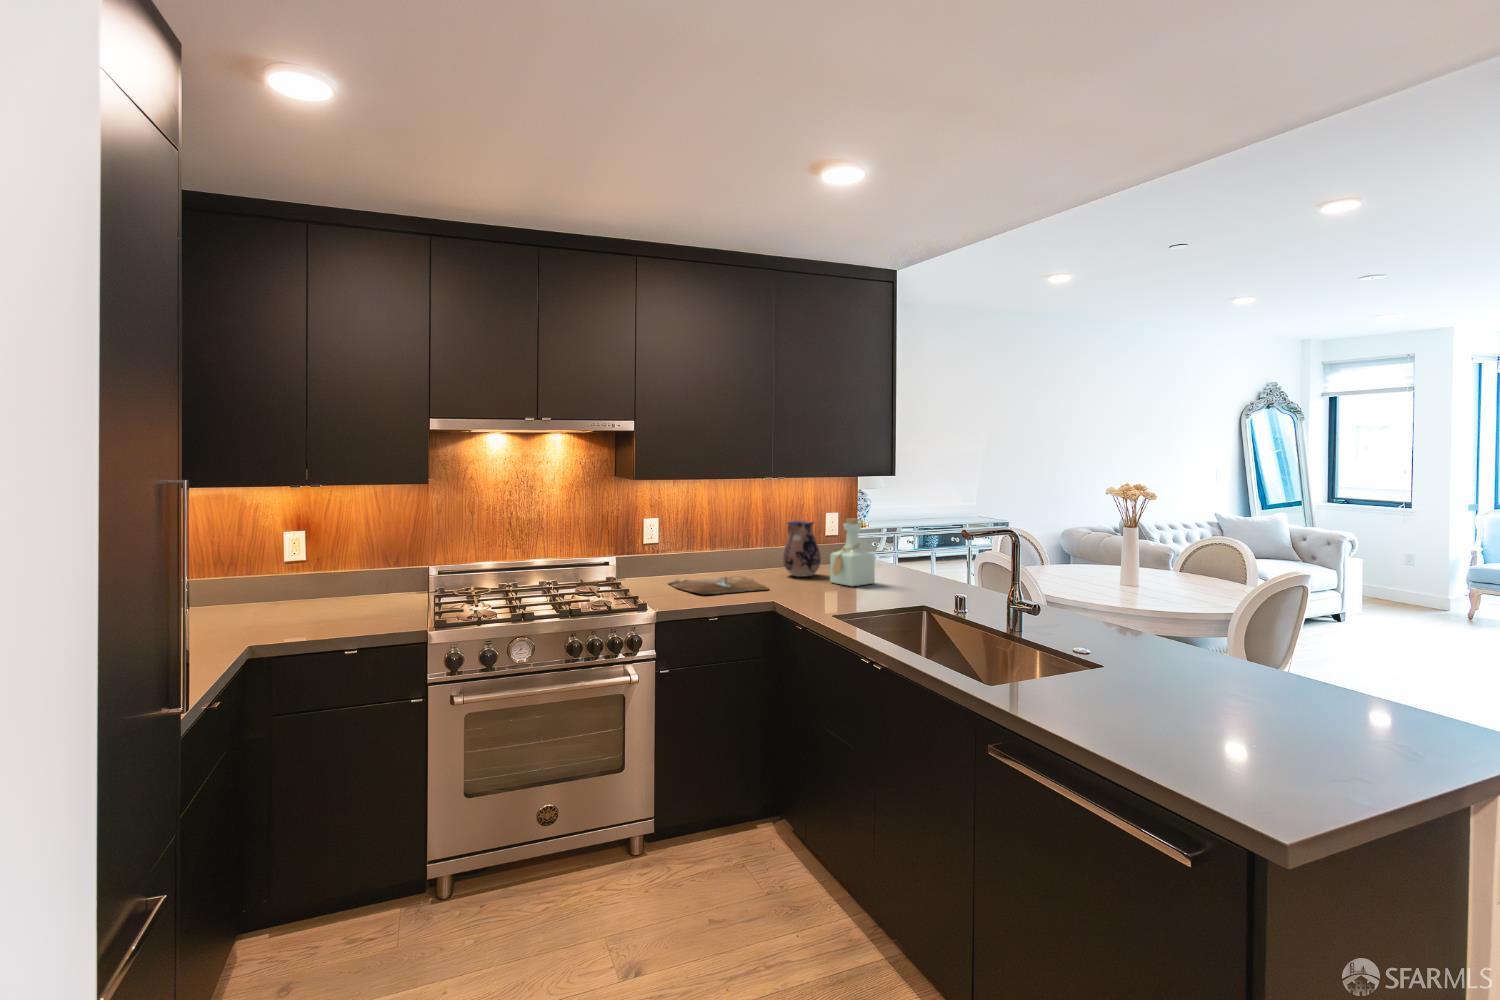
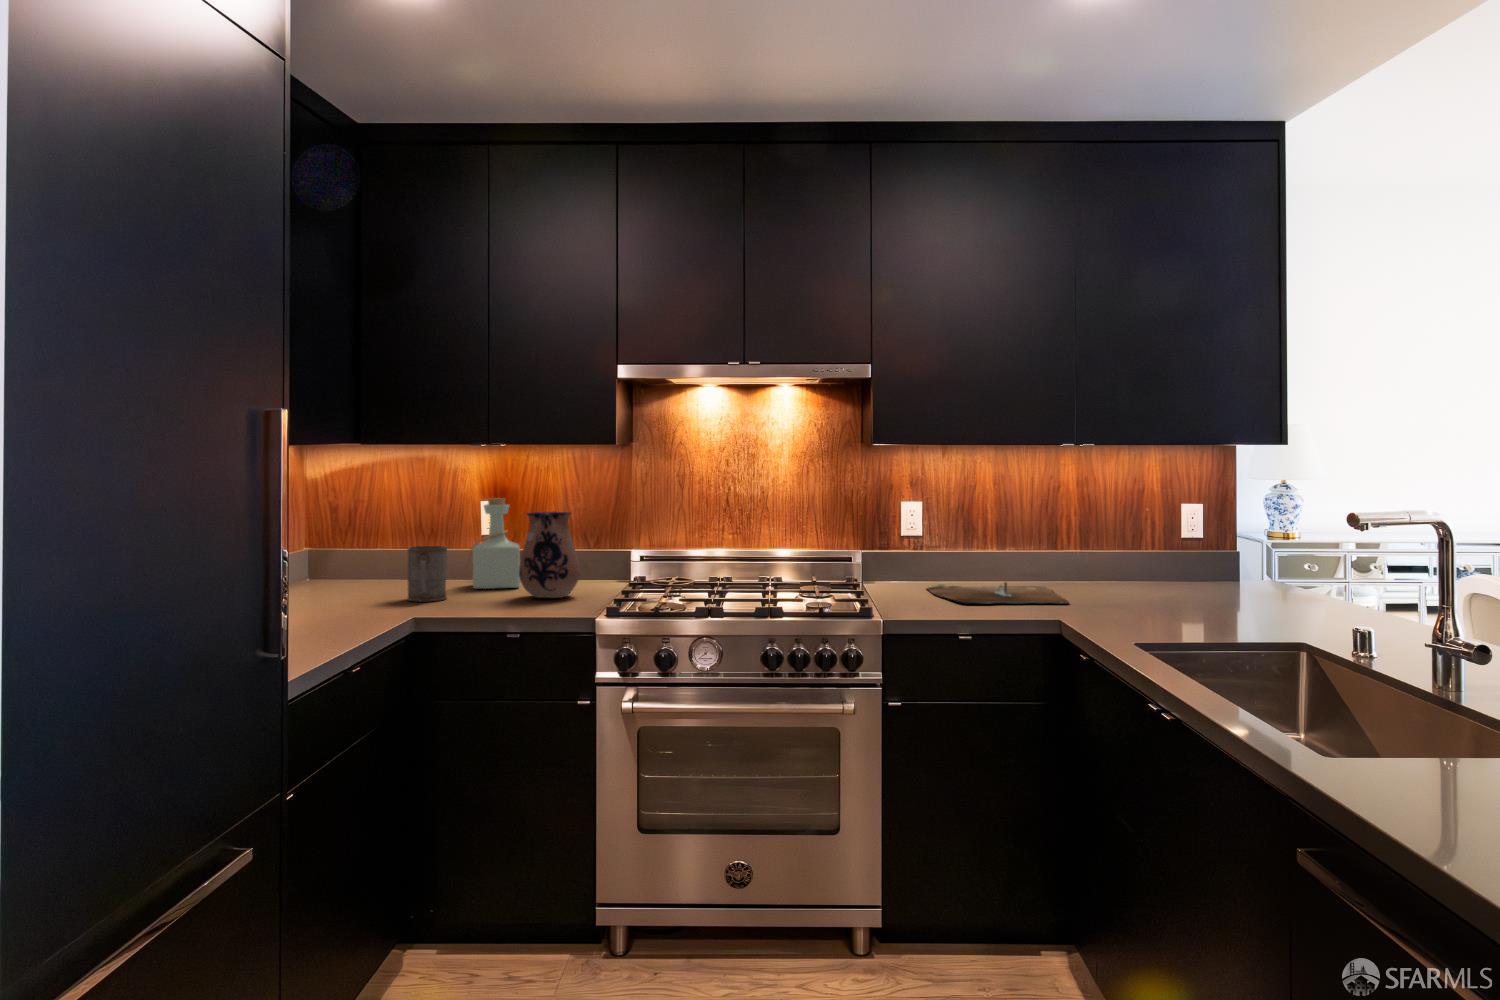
bottle: present [830,519,875,586] -> present [467,498,520,589]
ceramic pitcher: present [783,521,821,577] -> present [519,511,580,598]
mug: none [224,576,266,628] -> present [407,546,447,601]

